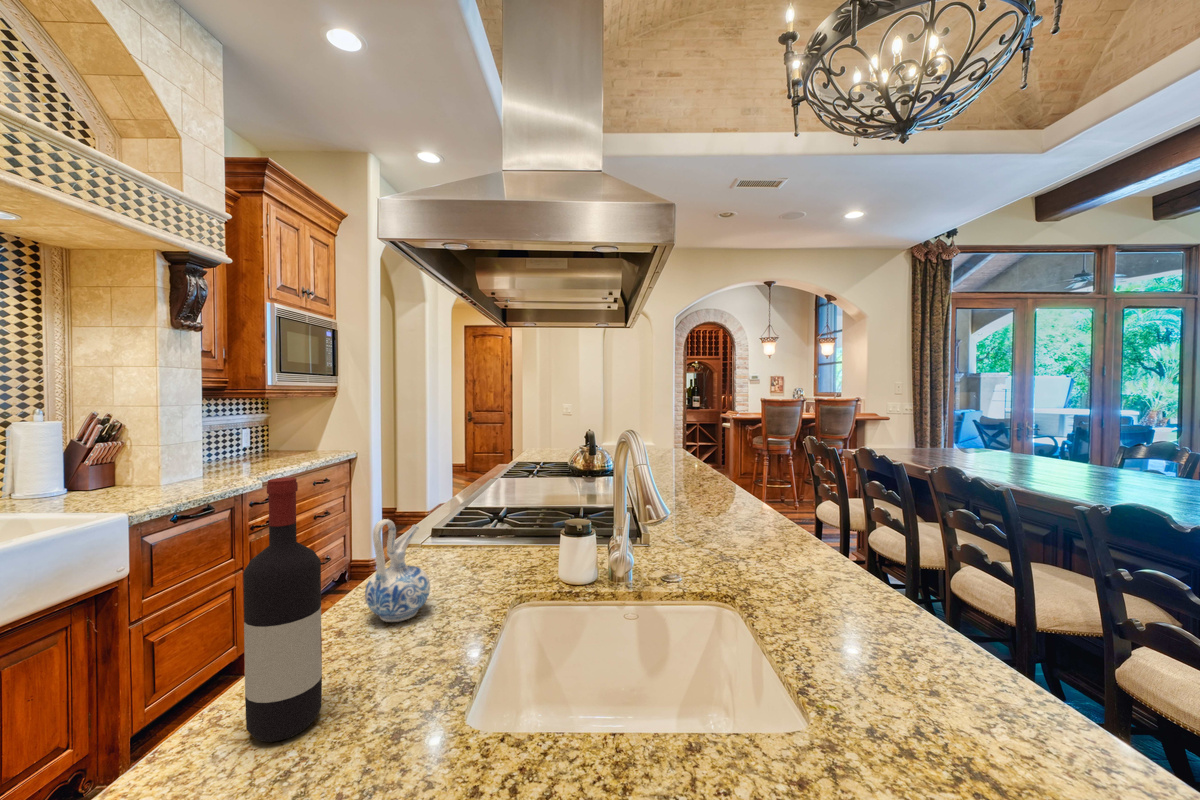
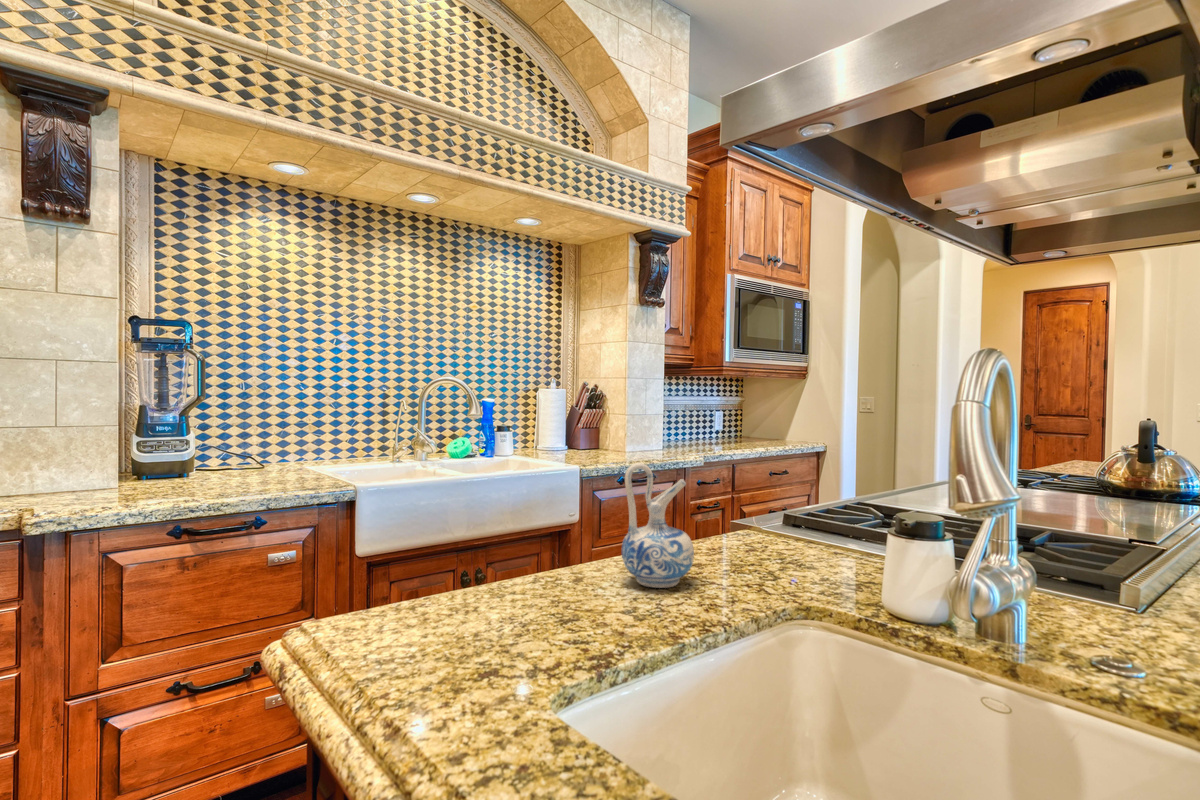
wine bottle: present [243,478,322,742] -> none [442,382,510,633]

